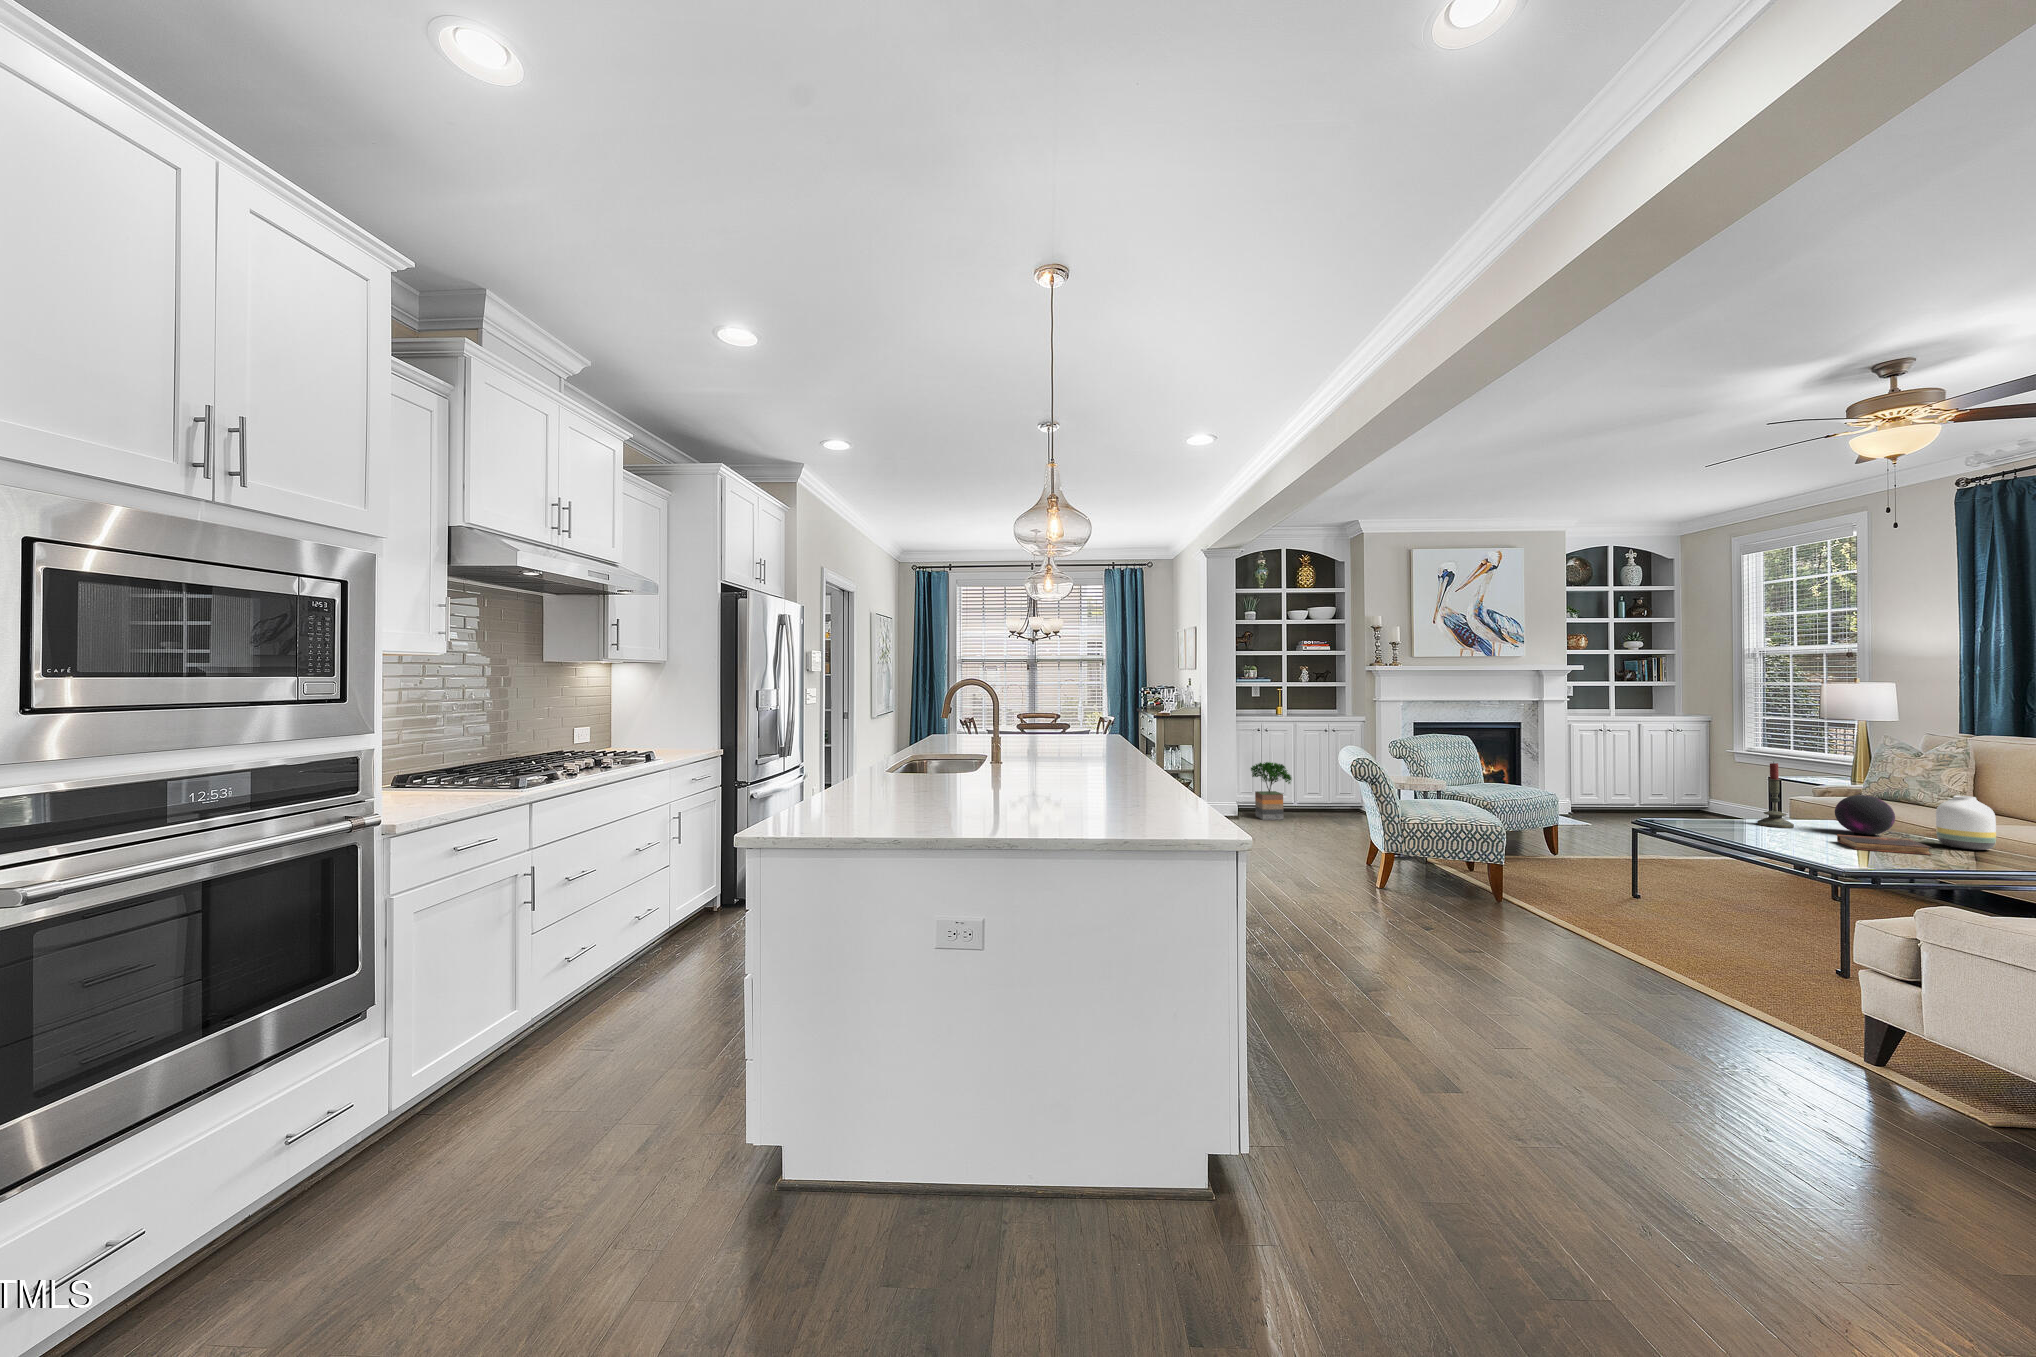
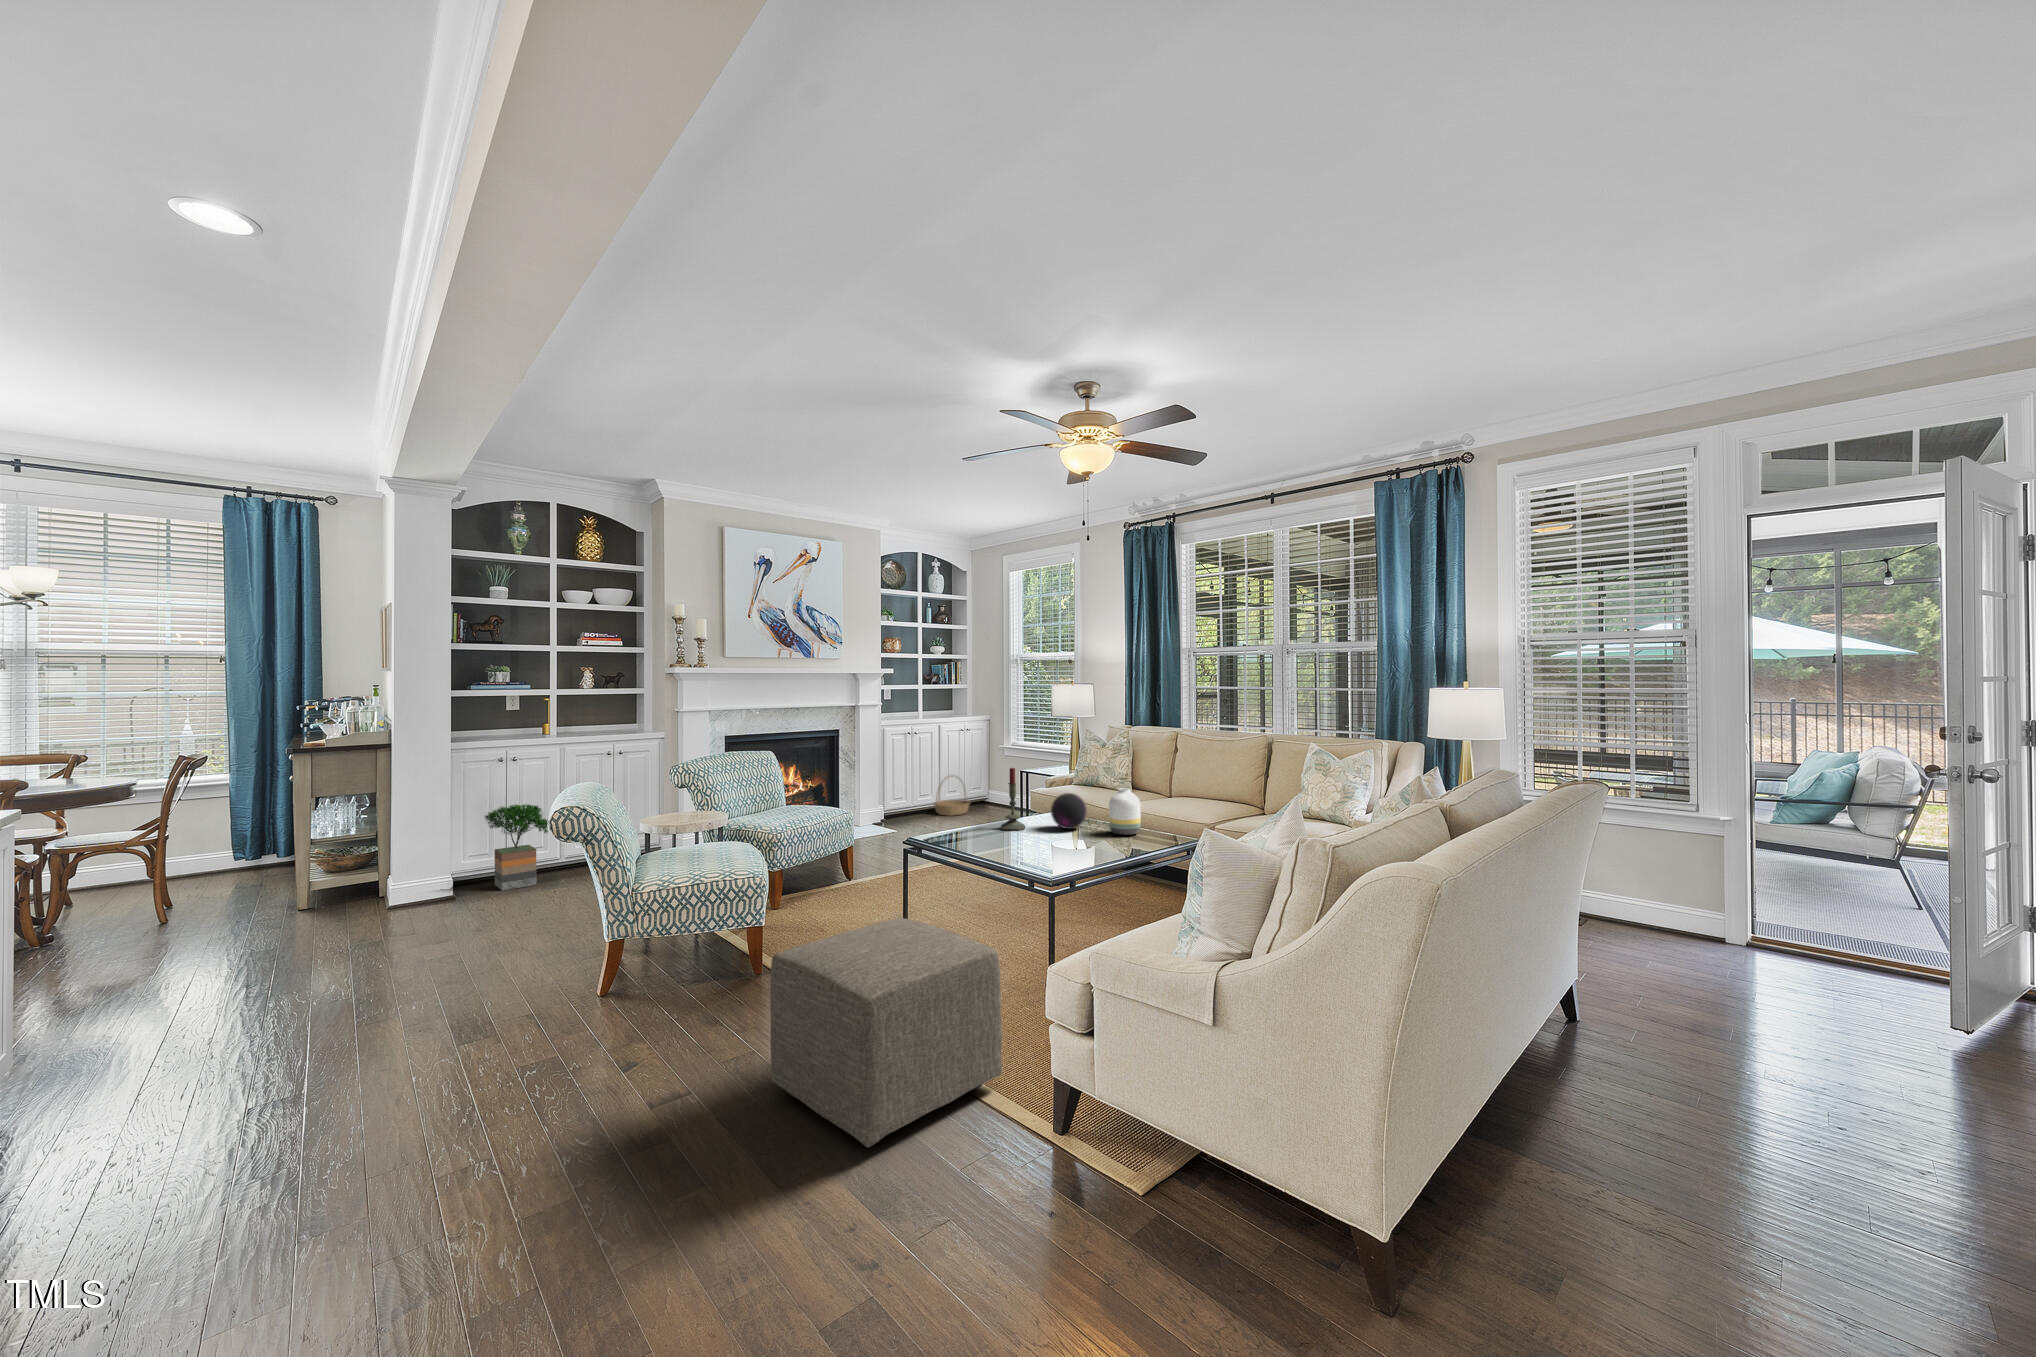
basket: none [1633,775,1685,817] -> present [934,775,970,816]
book: present [1837,835,1932,855] -> none [1050,832,1105,849]
ottoman: none [1553,870,1806,1025] -> present [770,918,1002,1147]

